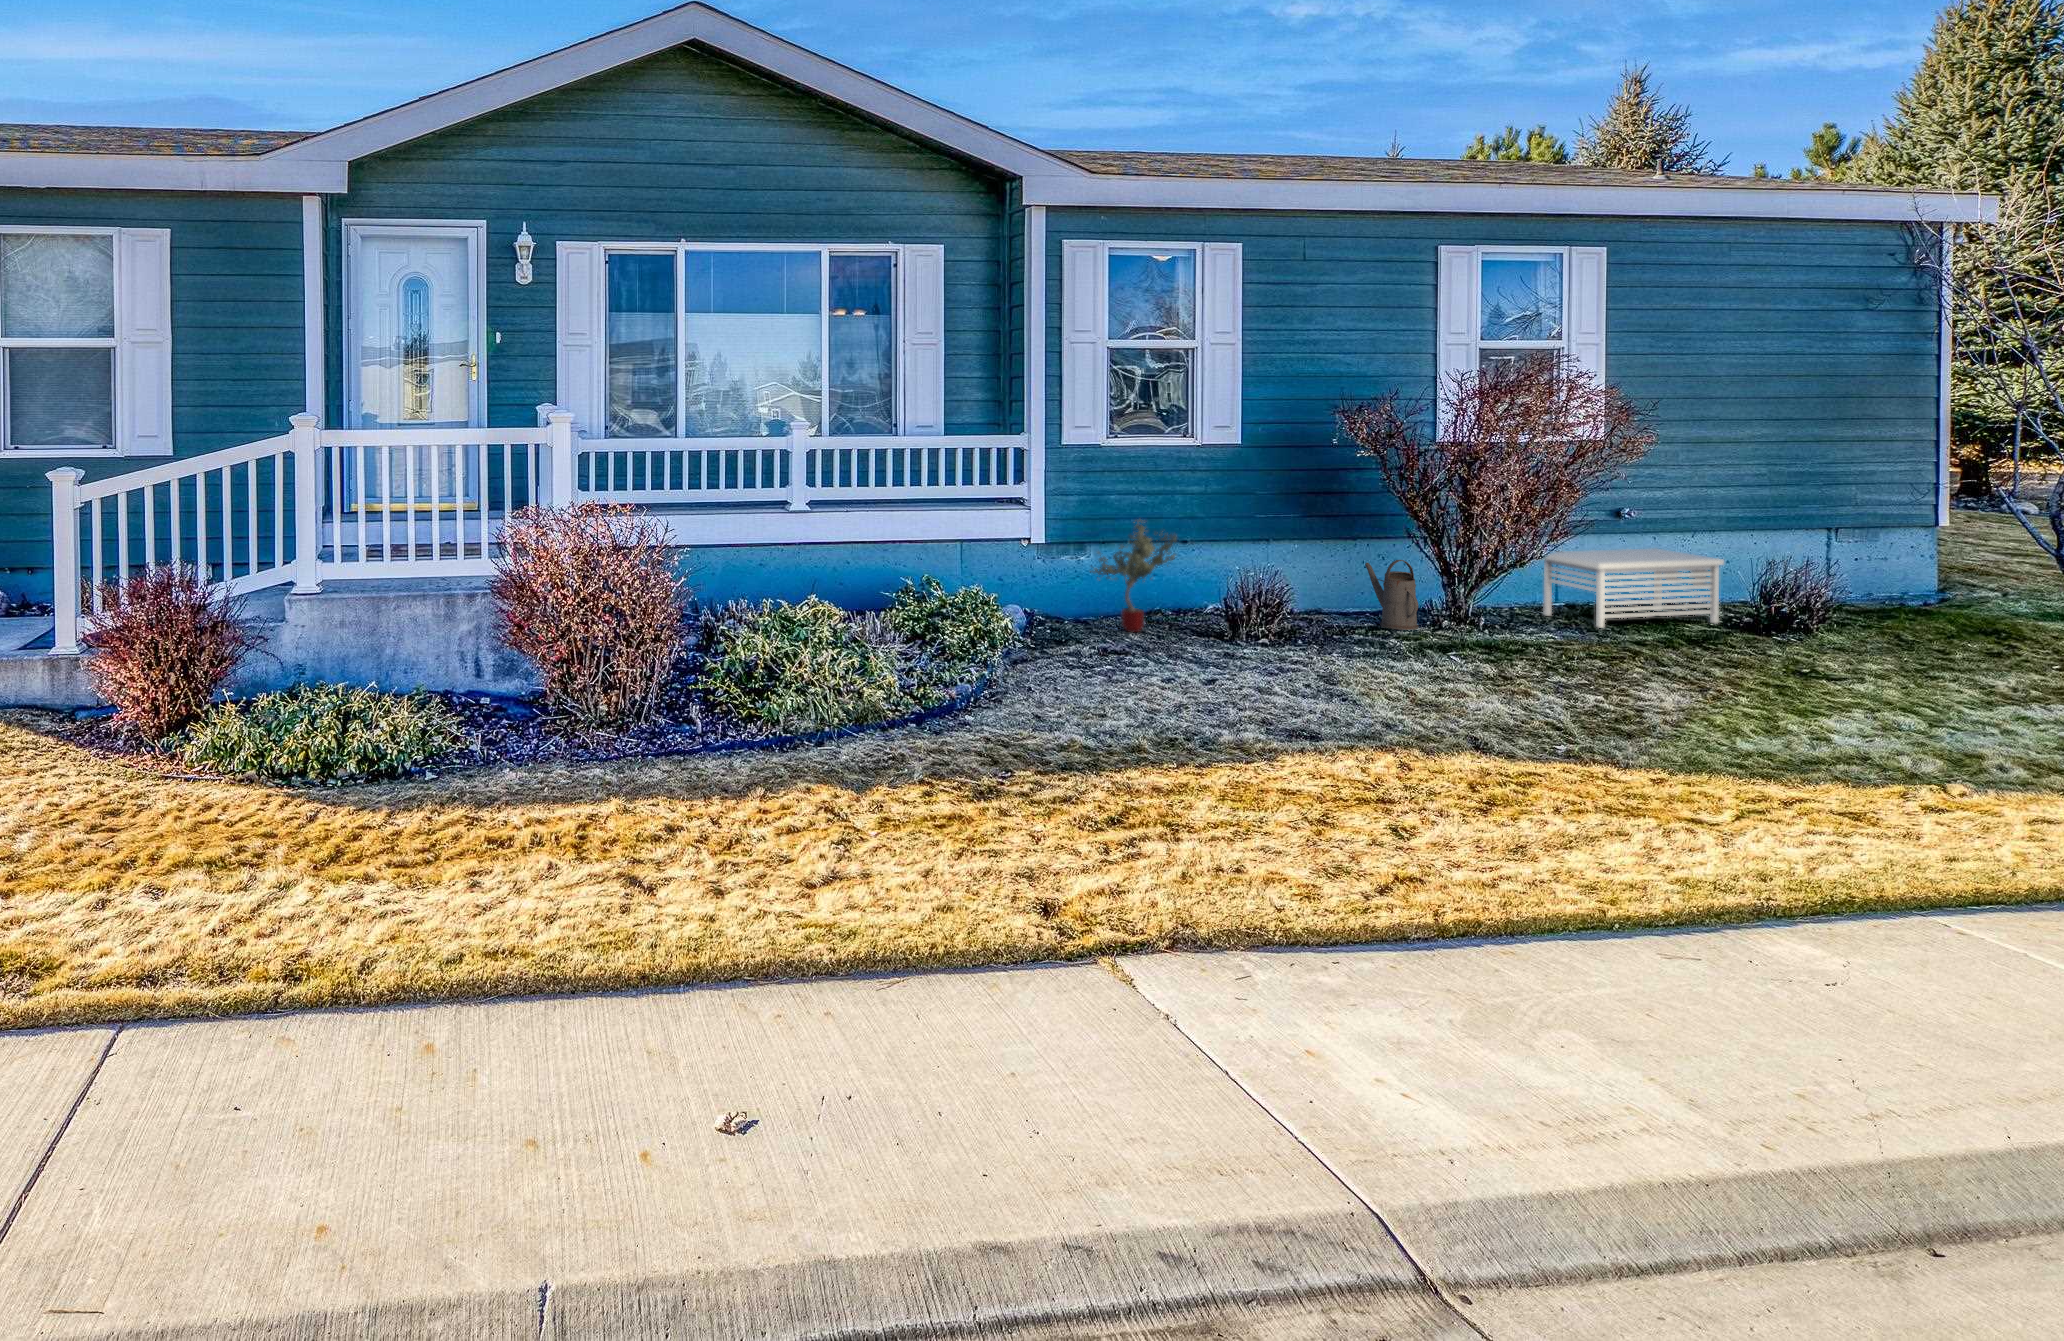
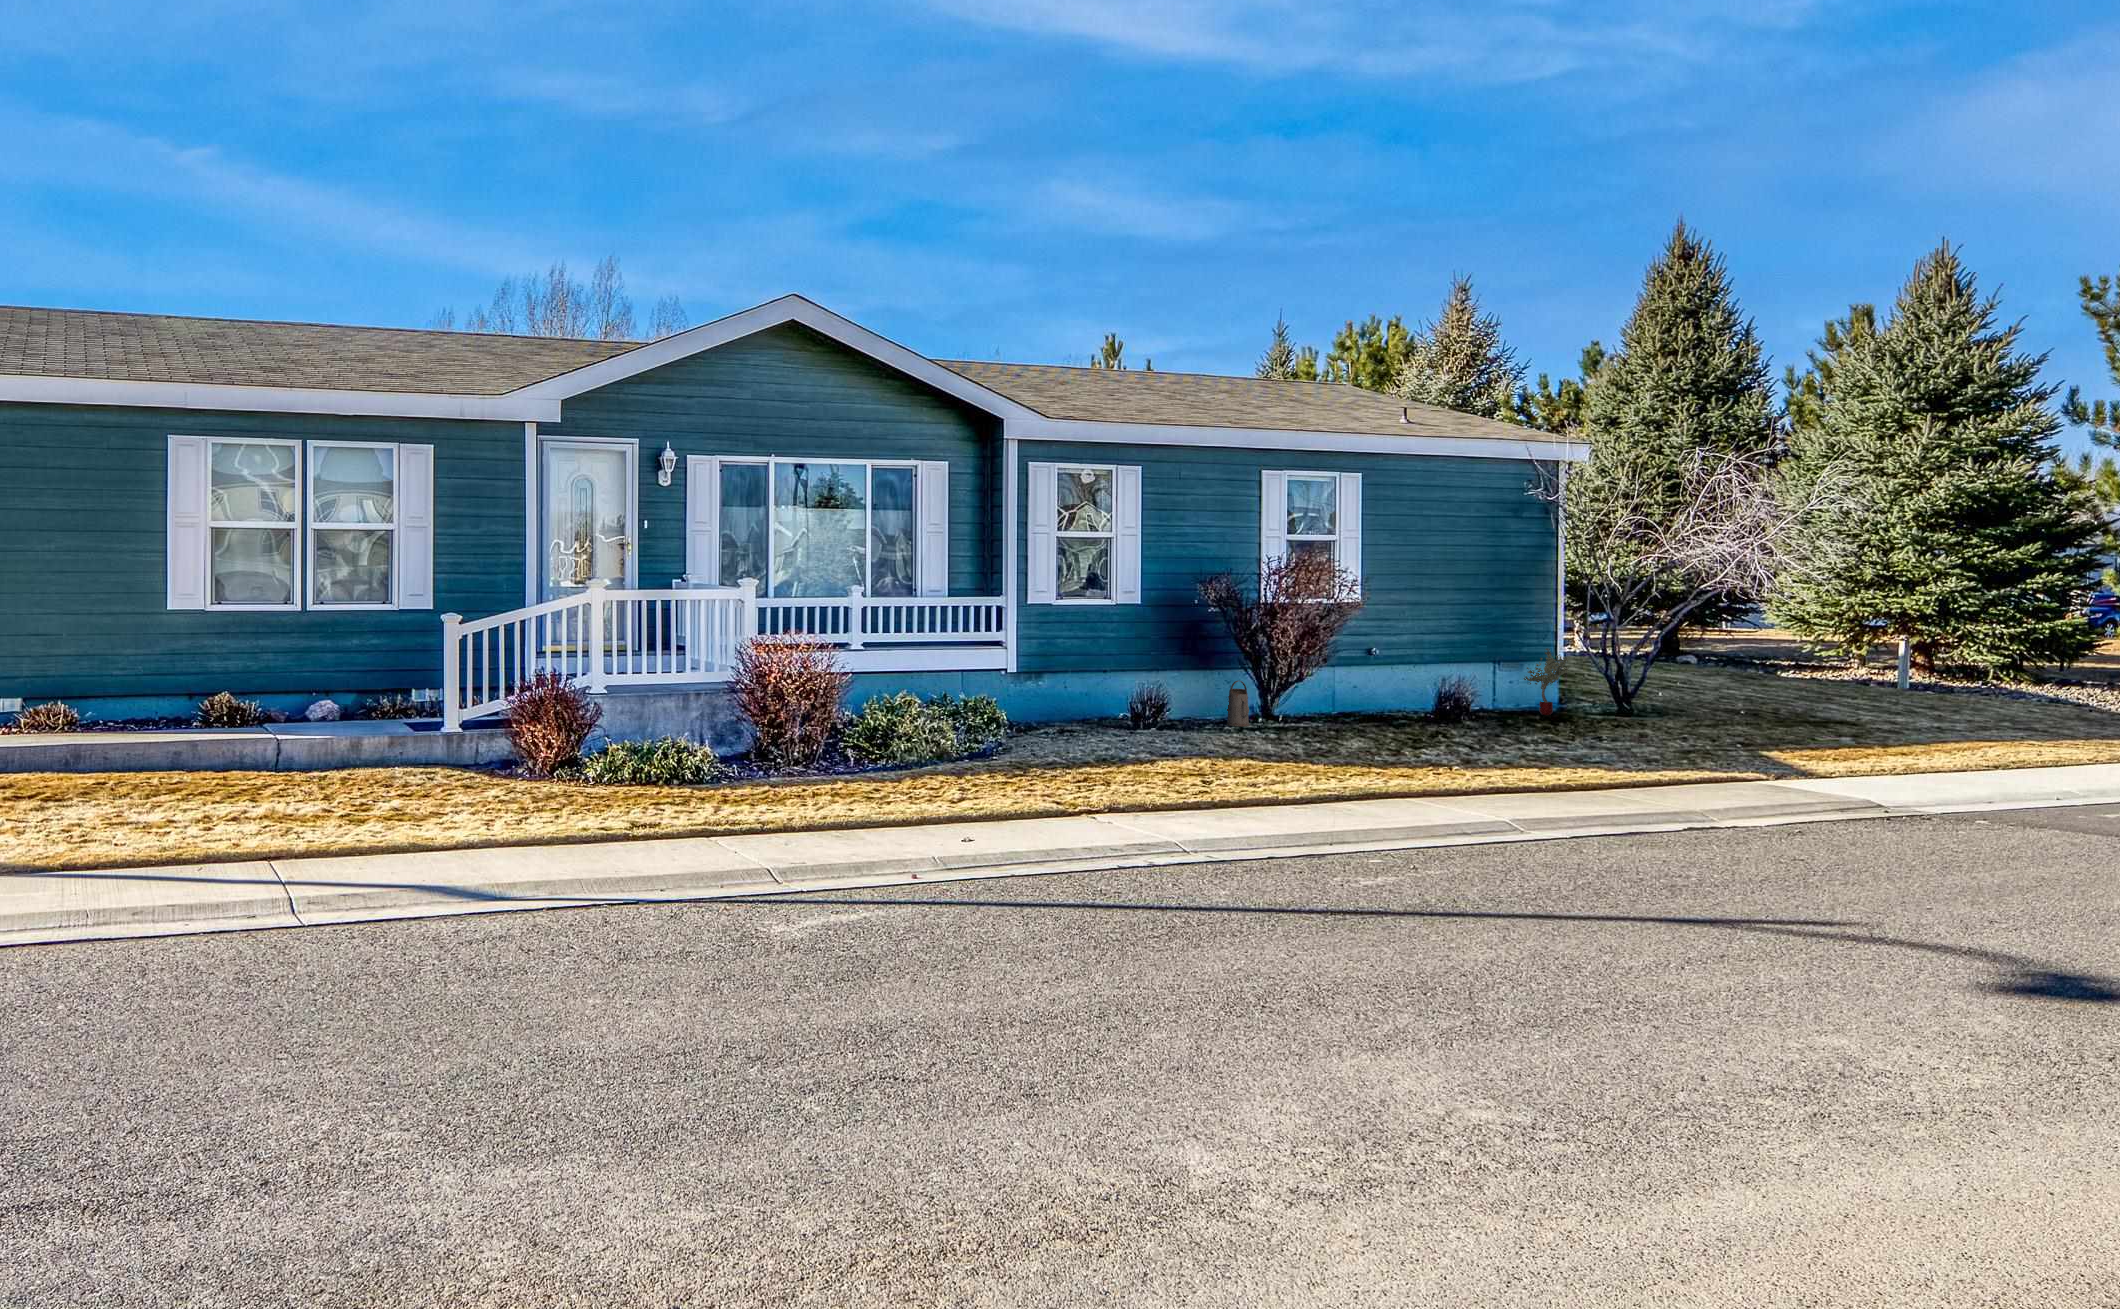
potted tree: present [1090,520,1177,632] -> present [1524,648,1569,715]
storage bench: present [1543,548,1724,628] -> none [1323,675,1430,724]

